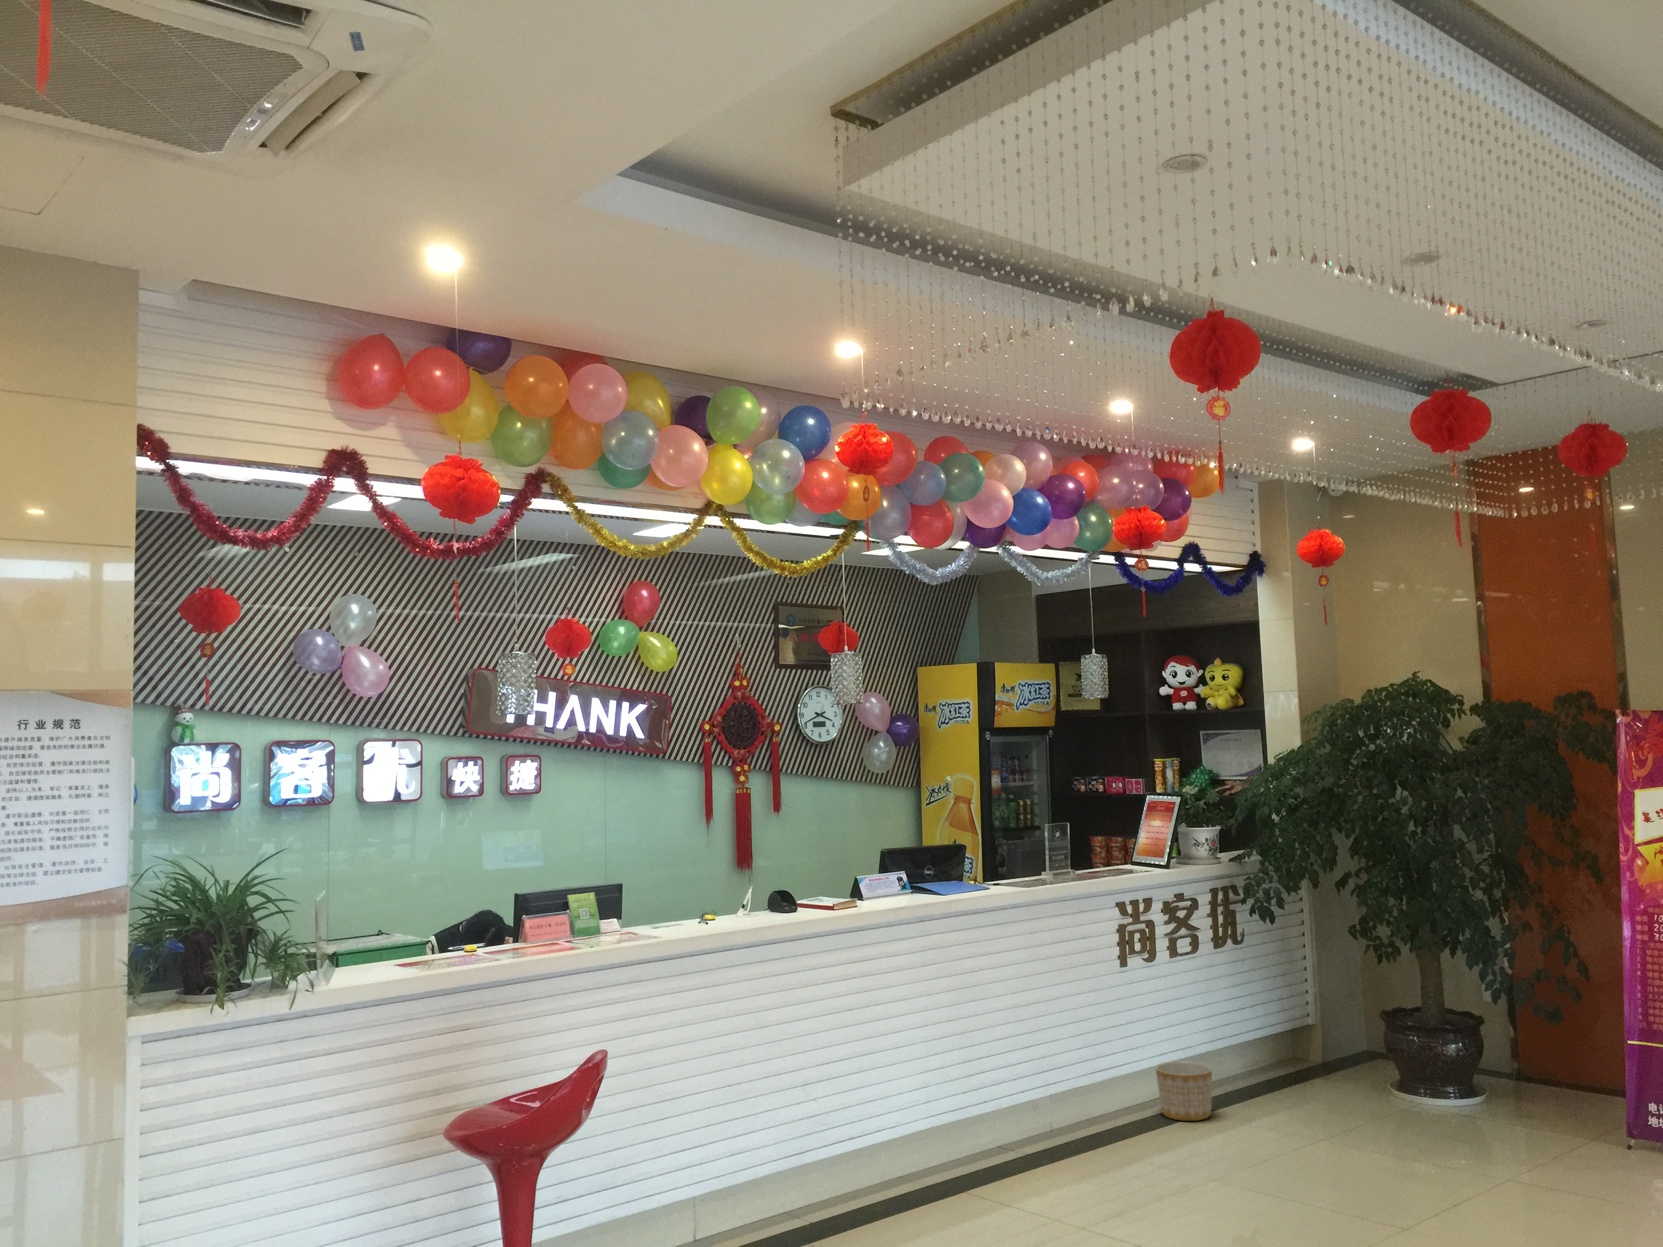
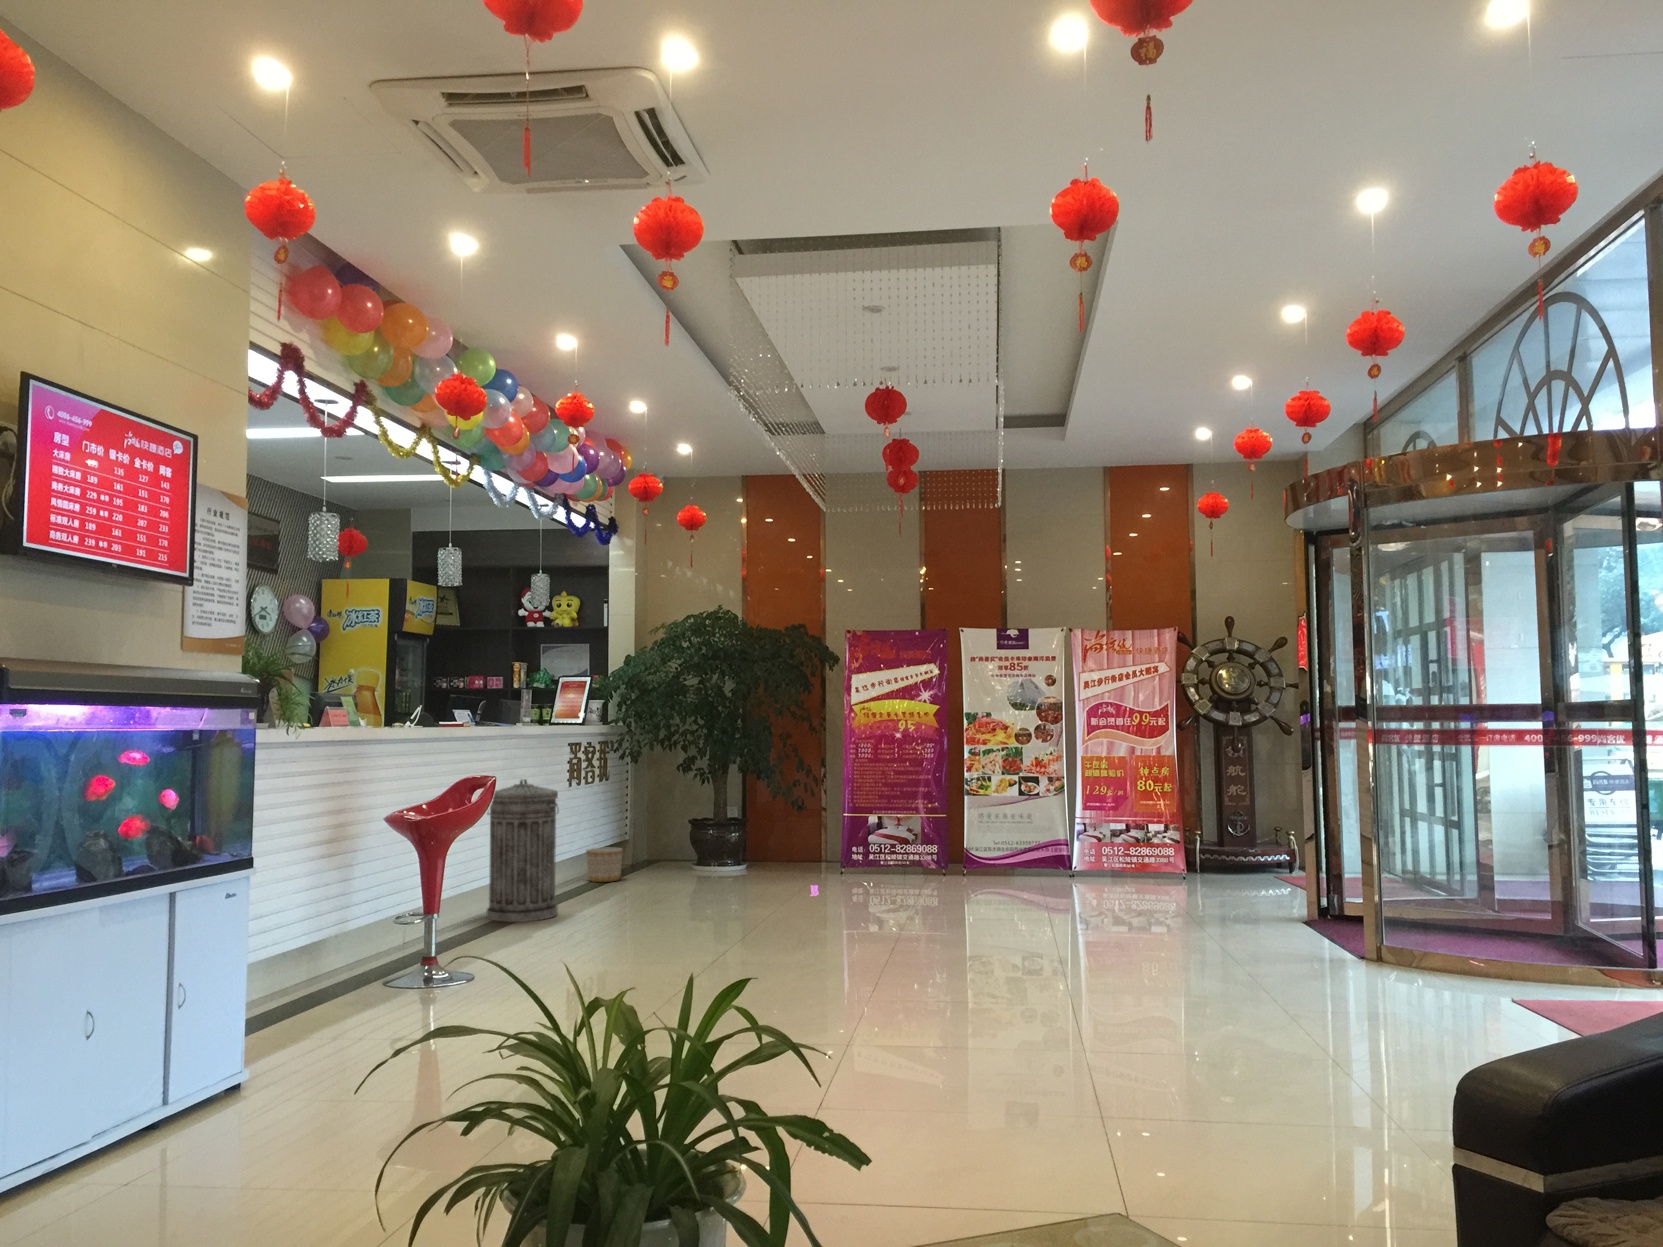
trash can: none [903,985,1014,1215] -> present [487,779,558,922]

